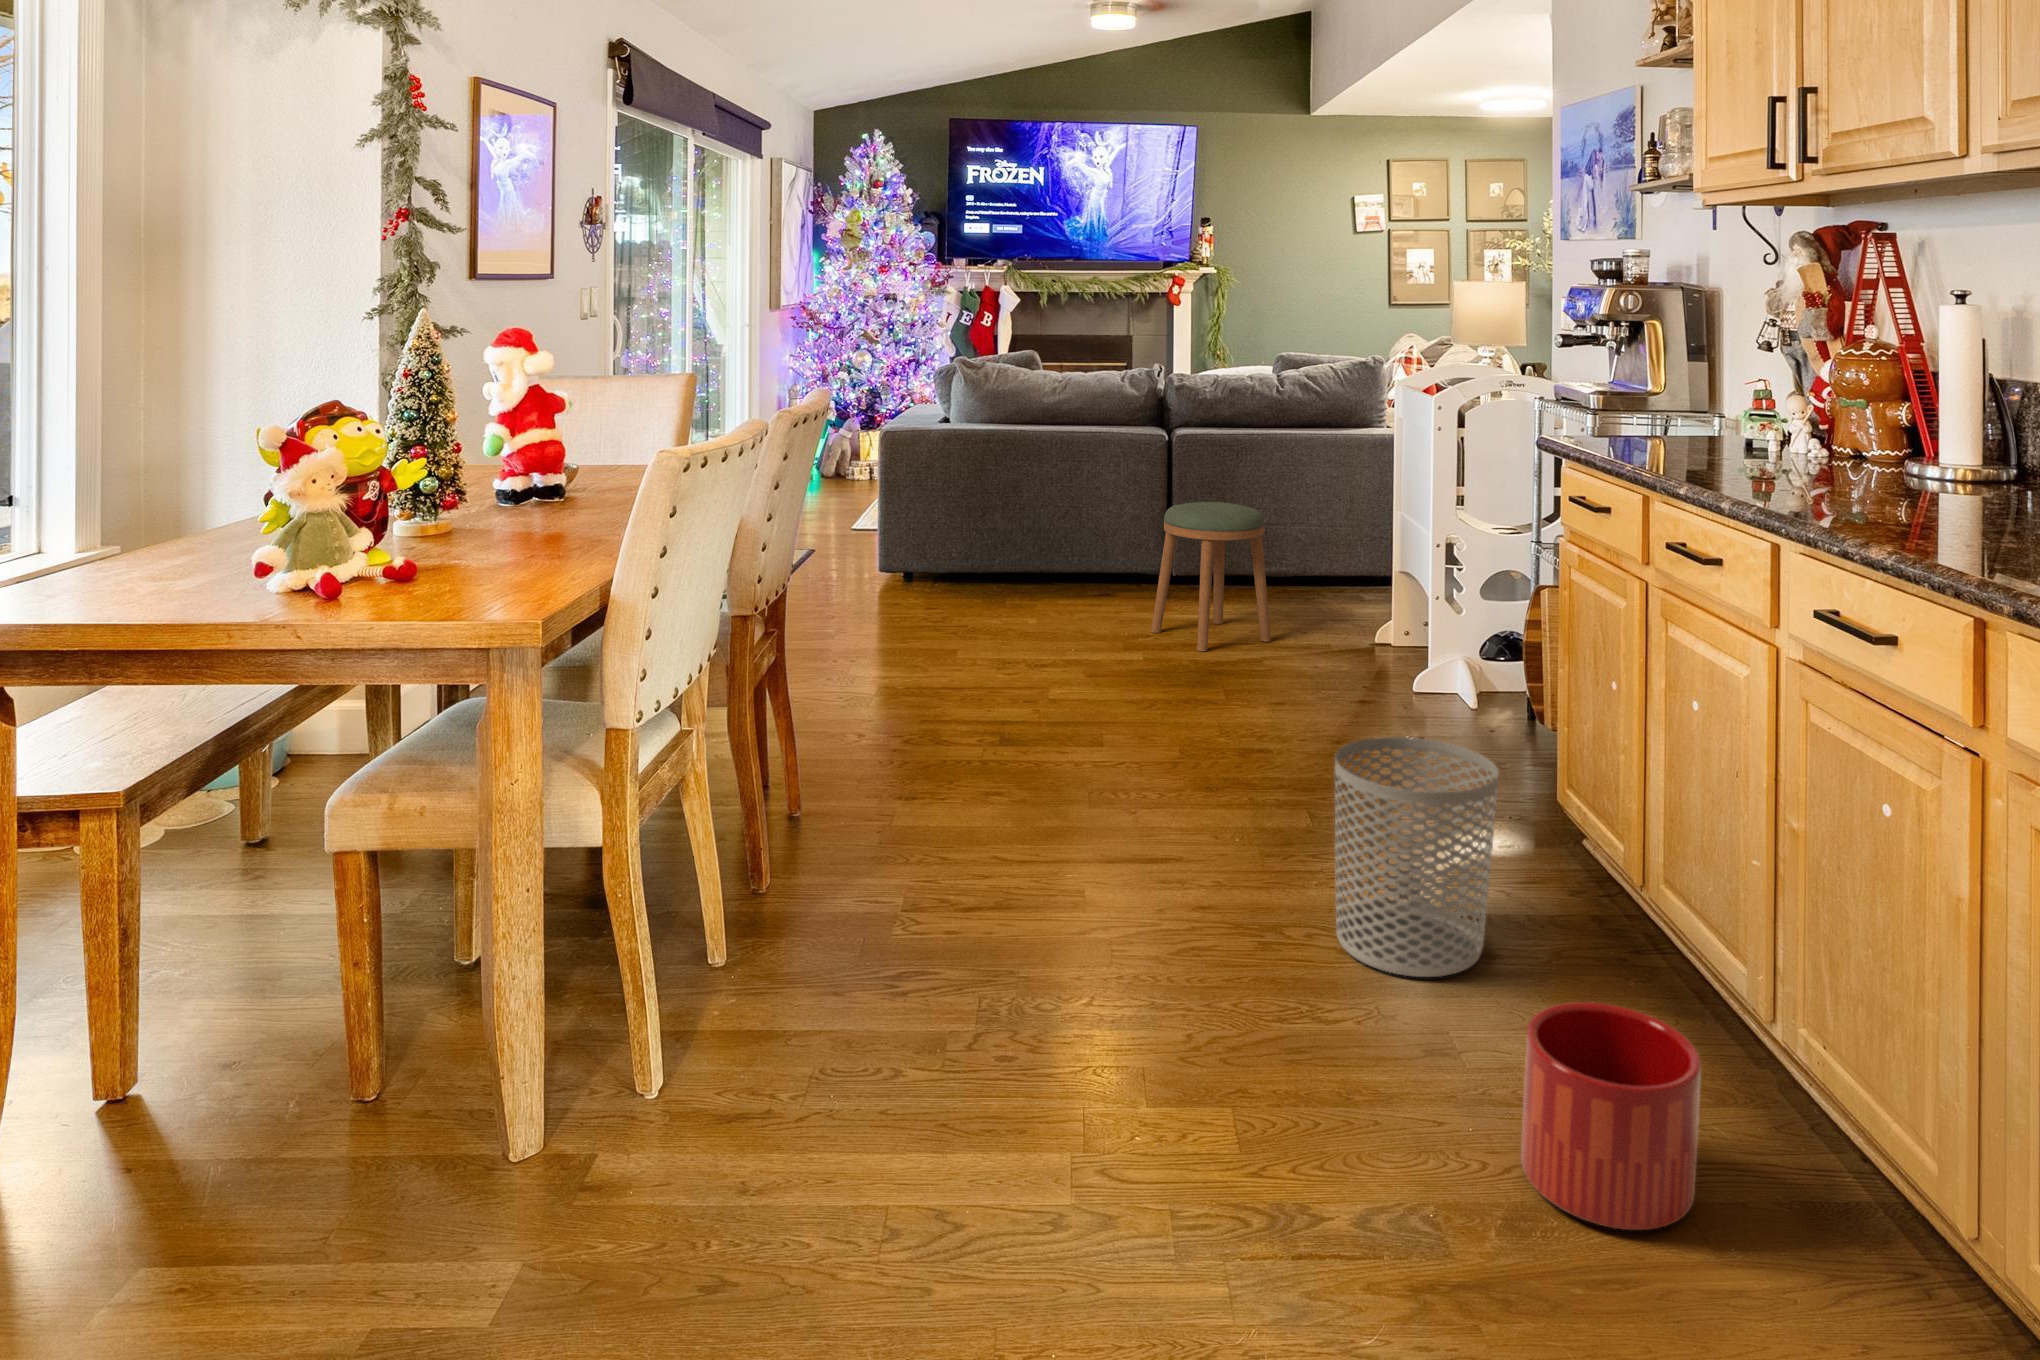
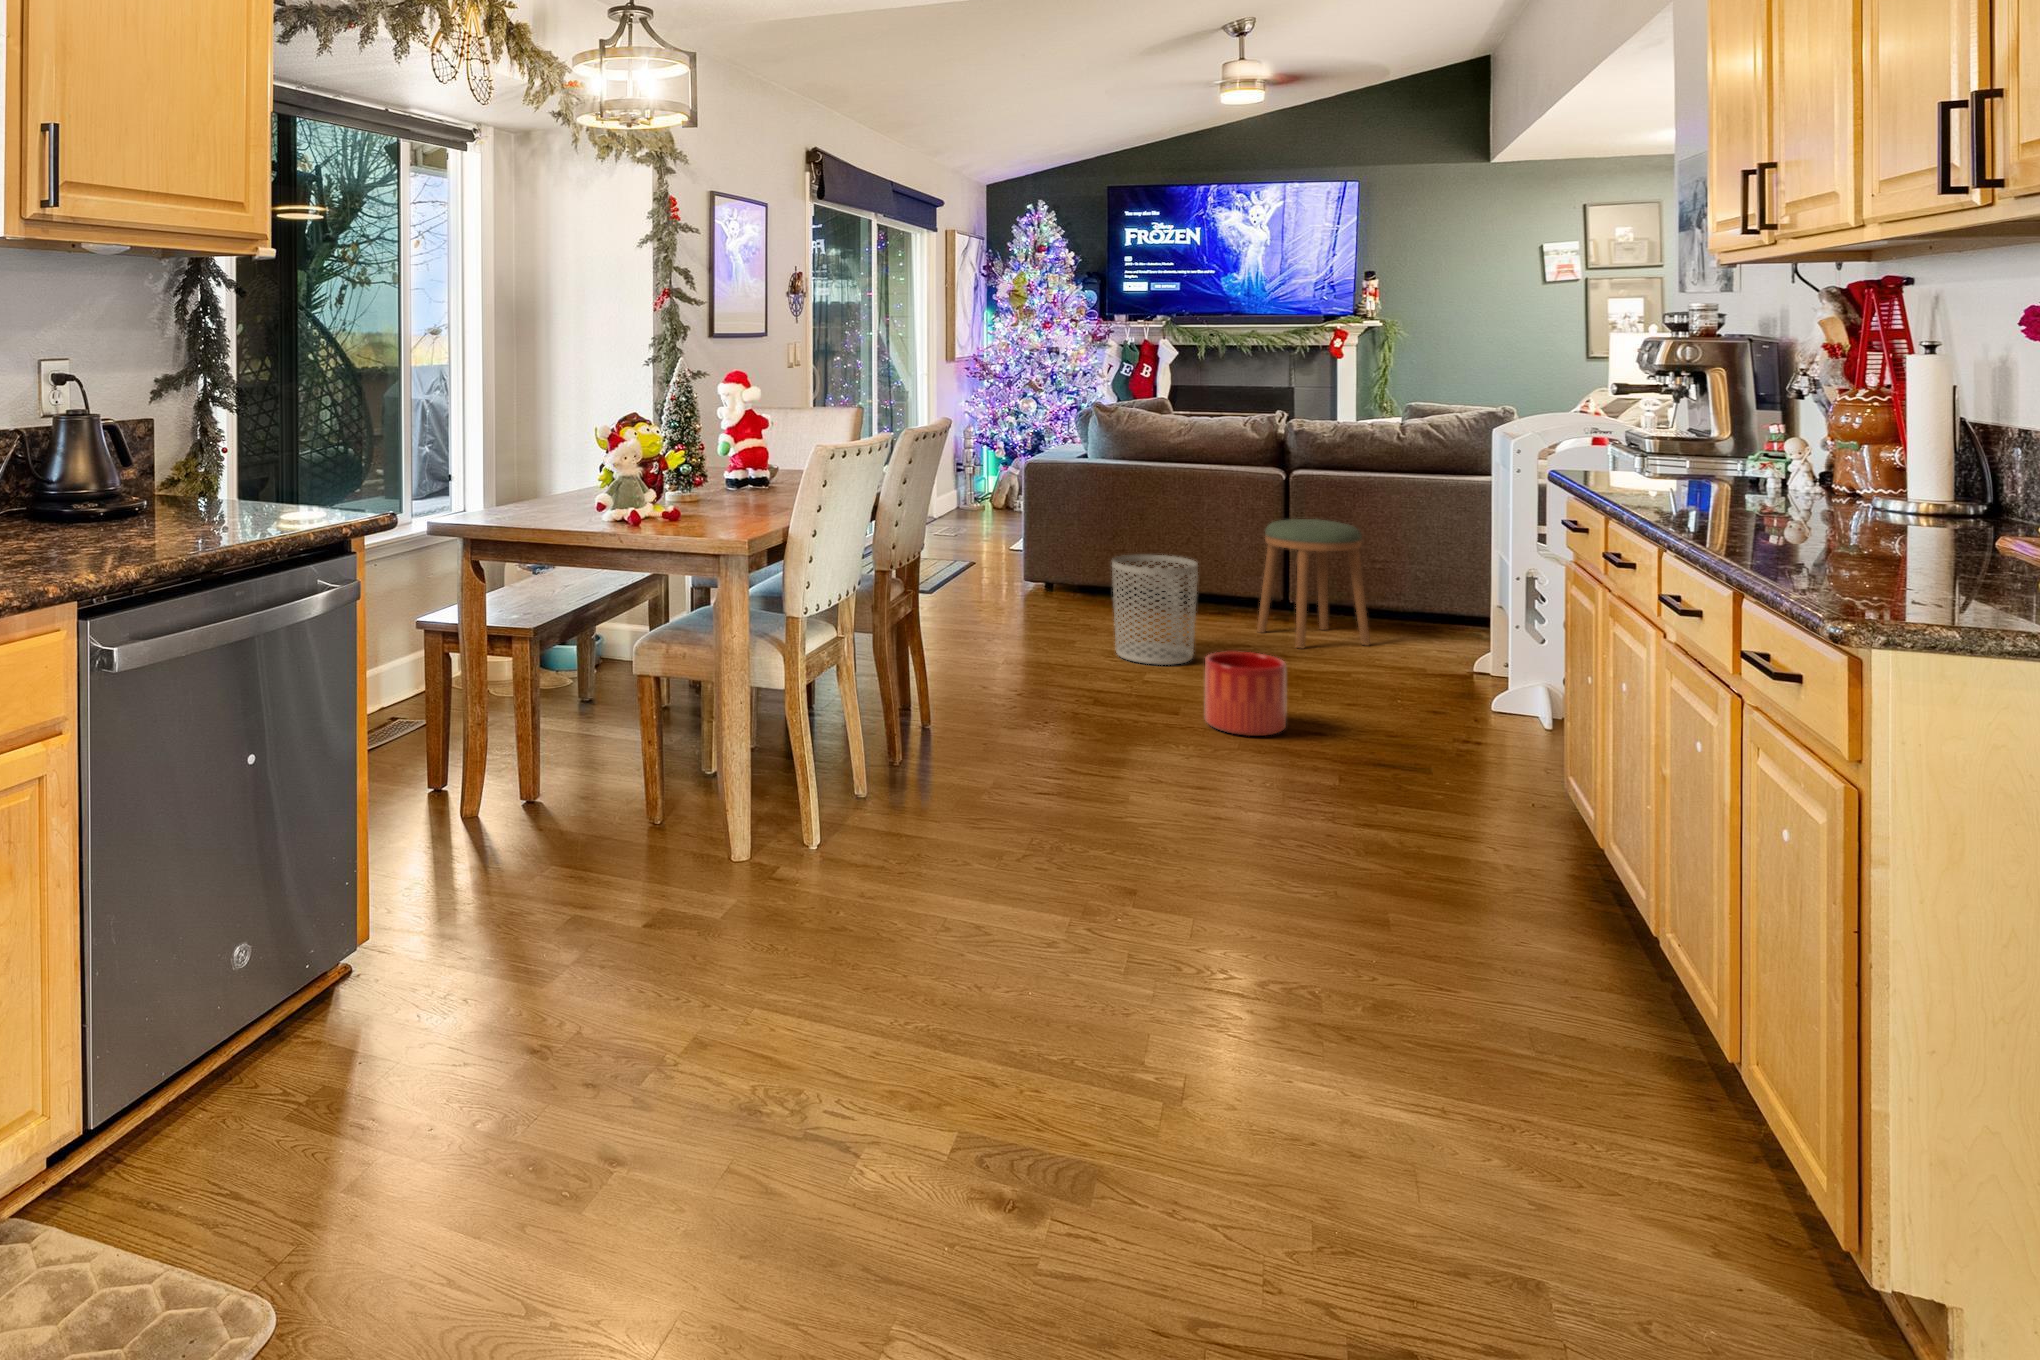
waste bin: present [1335,737,1499,977] -> present [1112,555,1198,665]
planter: present [1521,1002,1701,1230] -> present [1205,651,1286,736]

